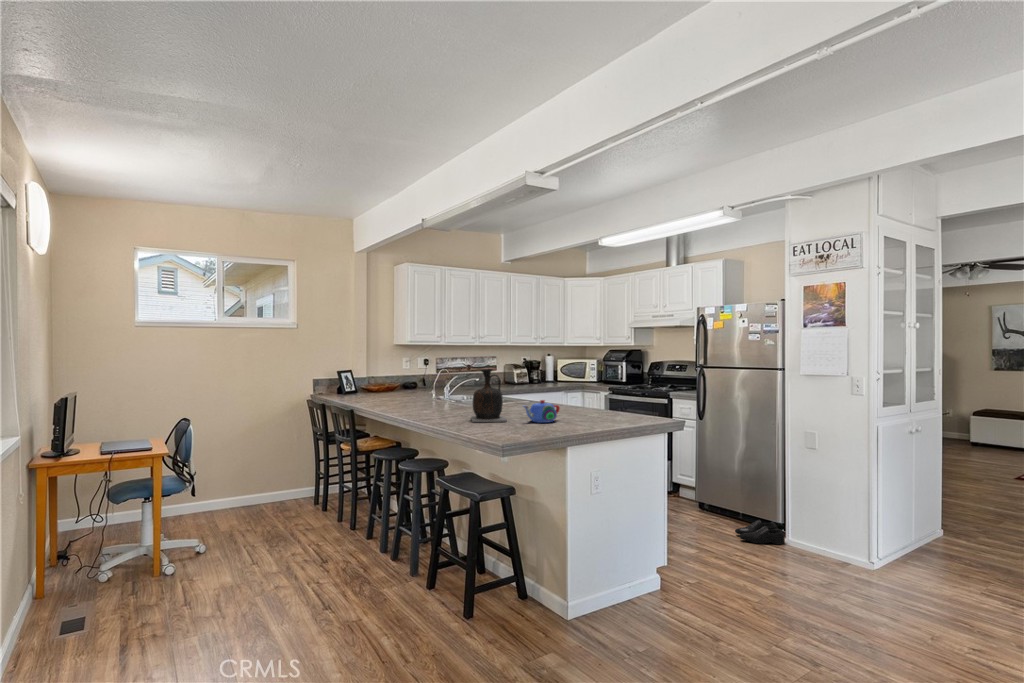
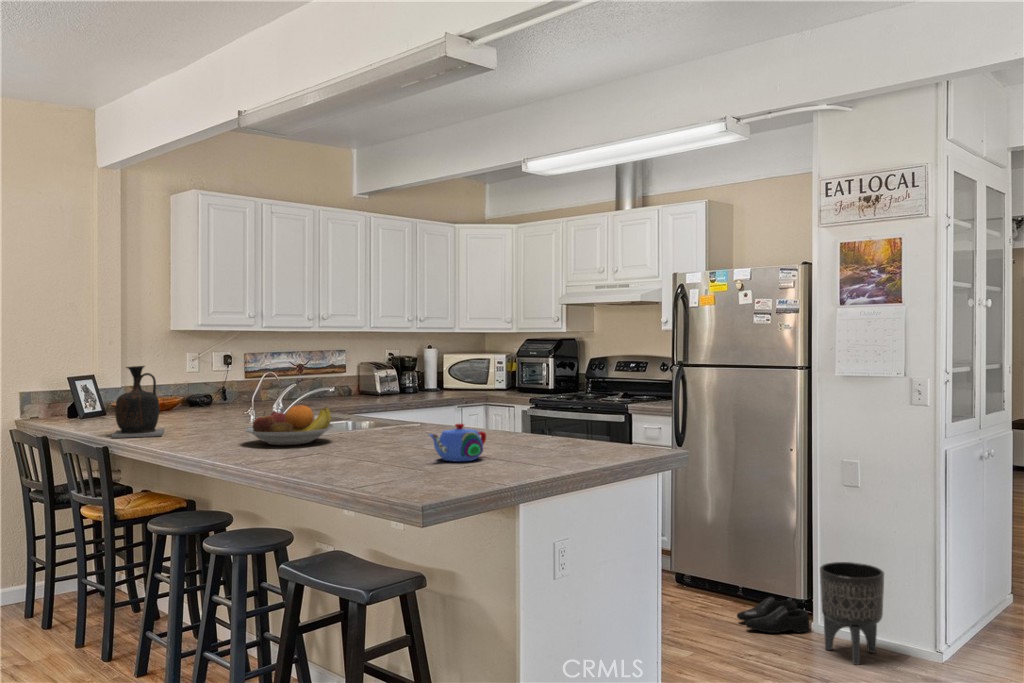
vase: present [471,369,507,422] -> present [112,366,164,438]
fruit bowl: none [425,388,476,411] -> present [244,405,334,445]
planter: none [787,498,833,567] -> present [820,562,884,665]

